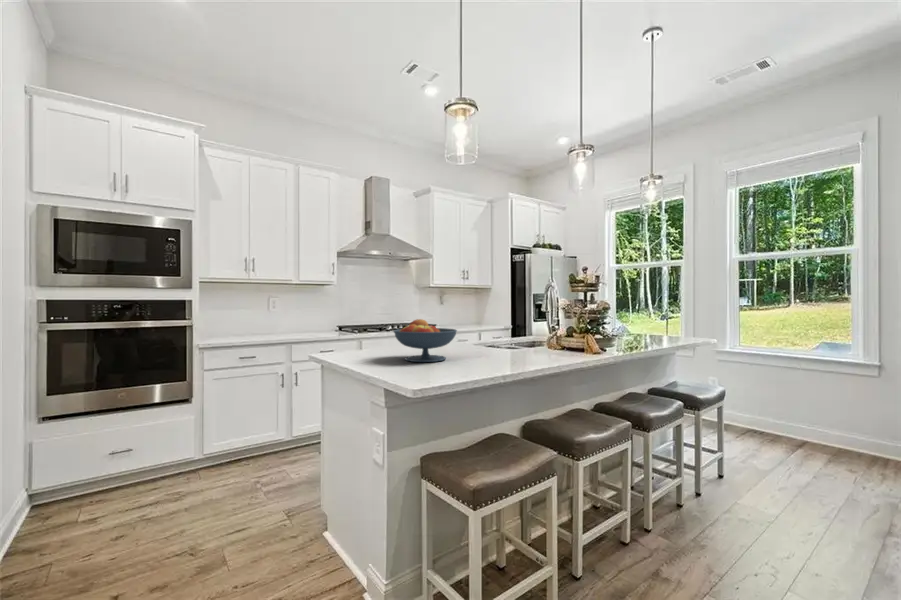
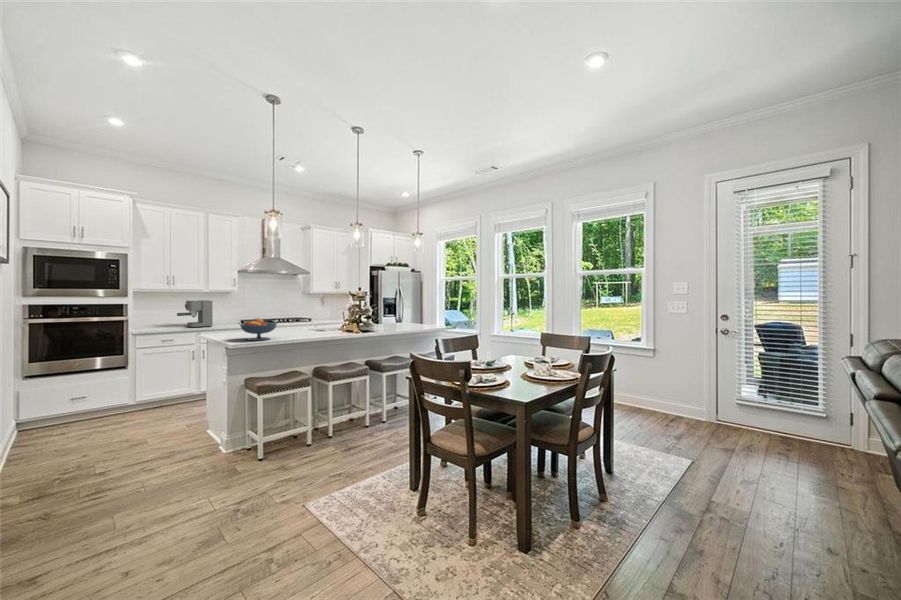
coffee maker: none [260,296,308,337] -> present [177,300,213,327]

